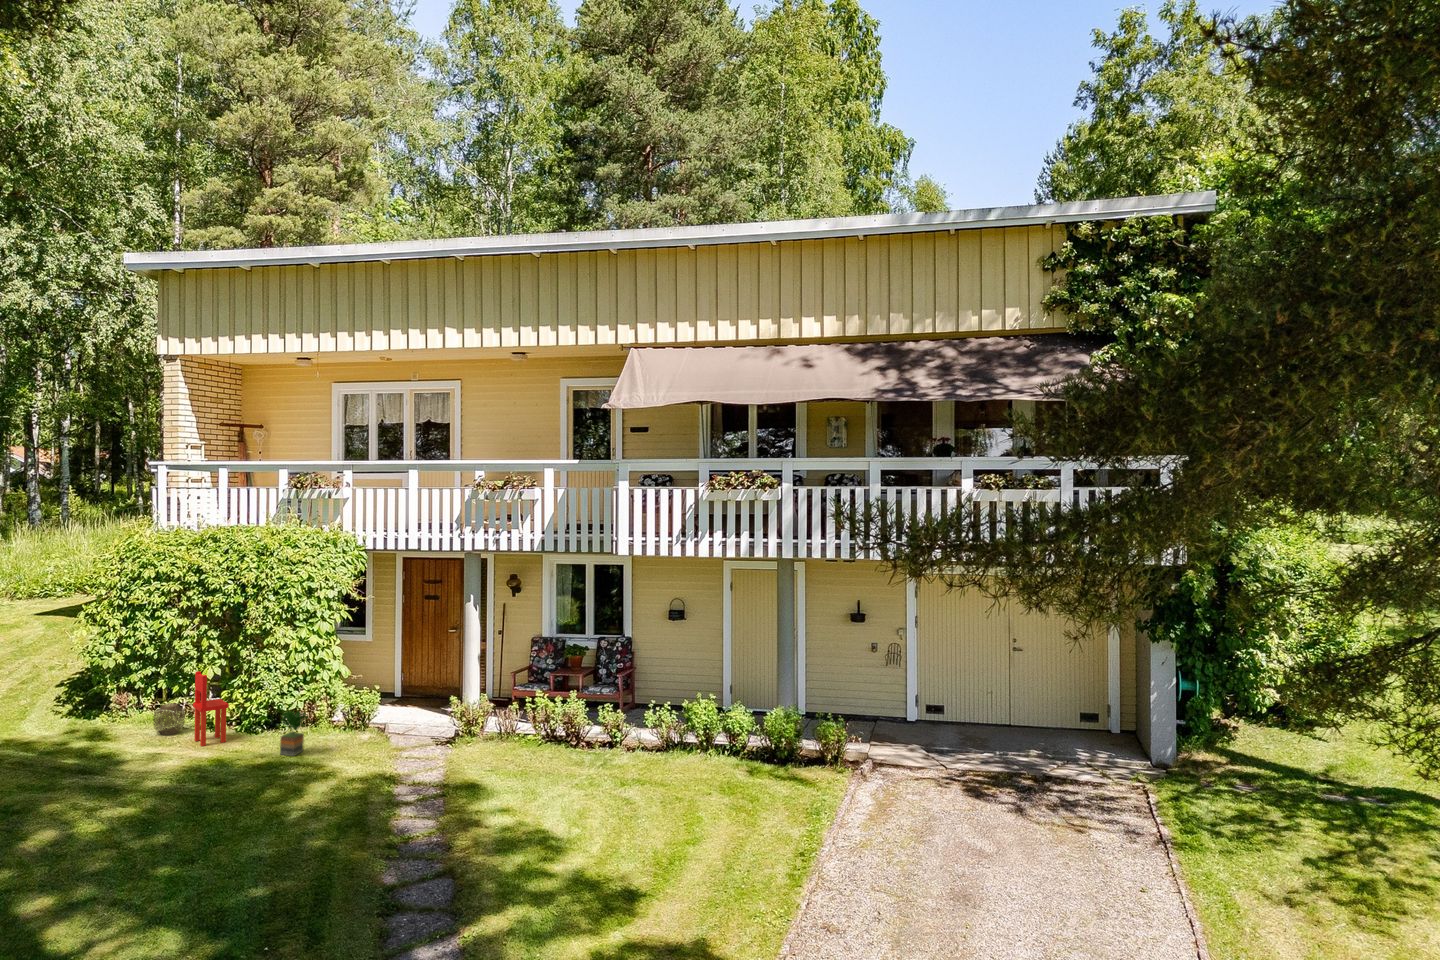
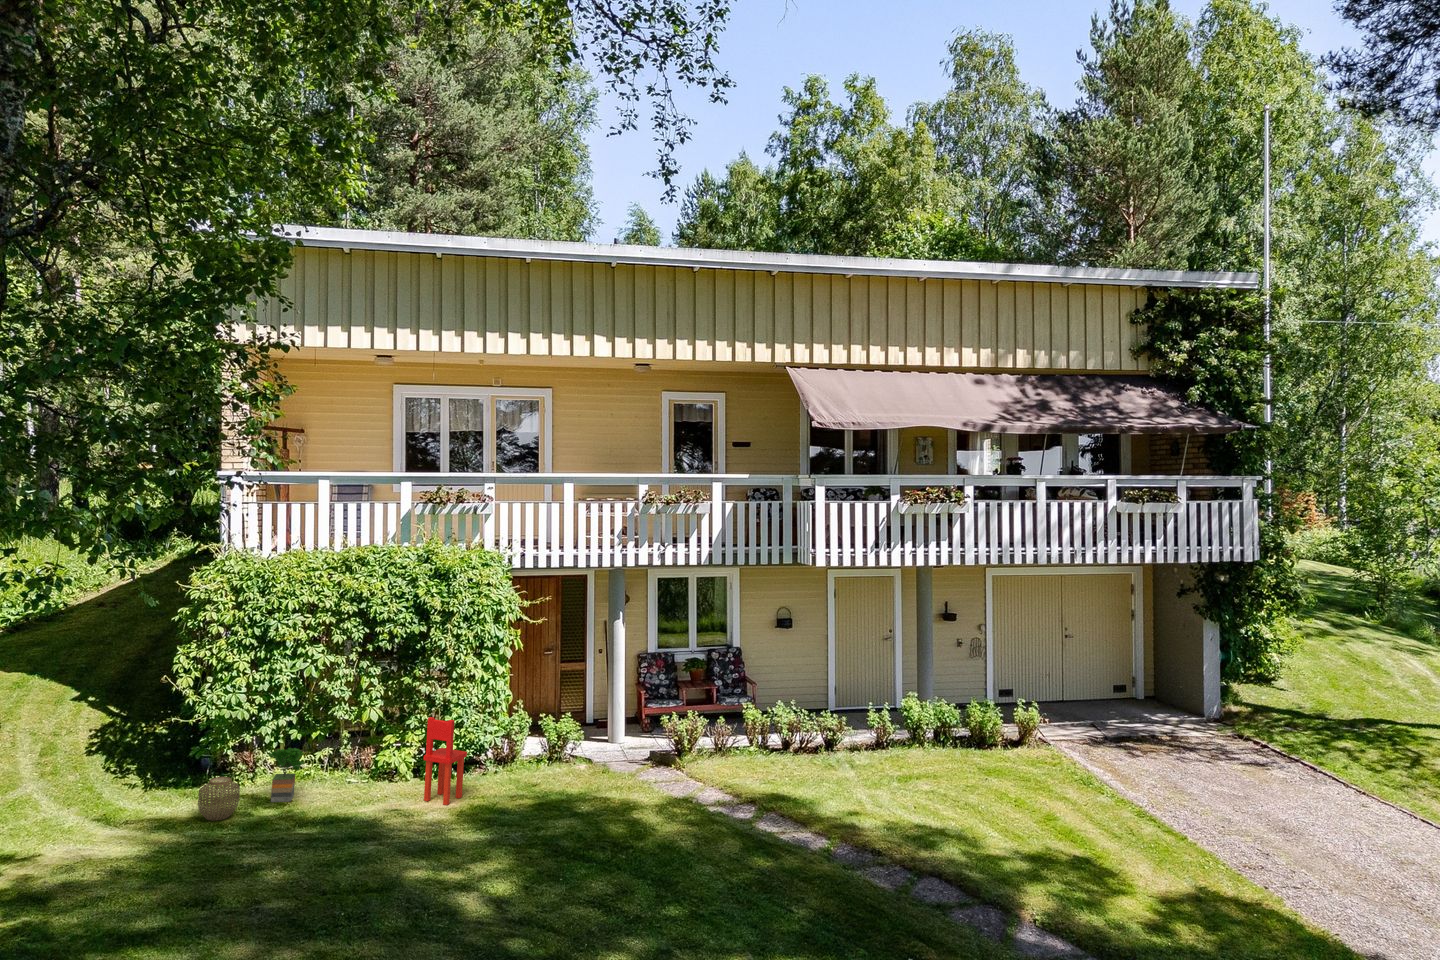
woven basket: present [154,703,185,735] -> present [198,777,240,820]
potted tree: present [280,711,308,756] -> present [270,748,304,802]

